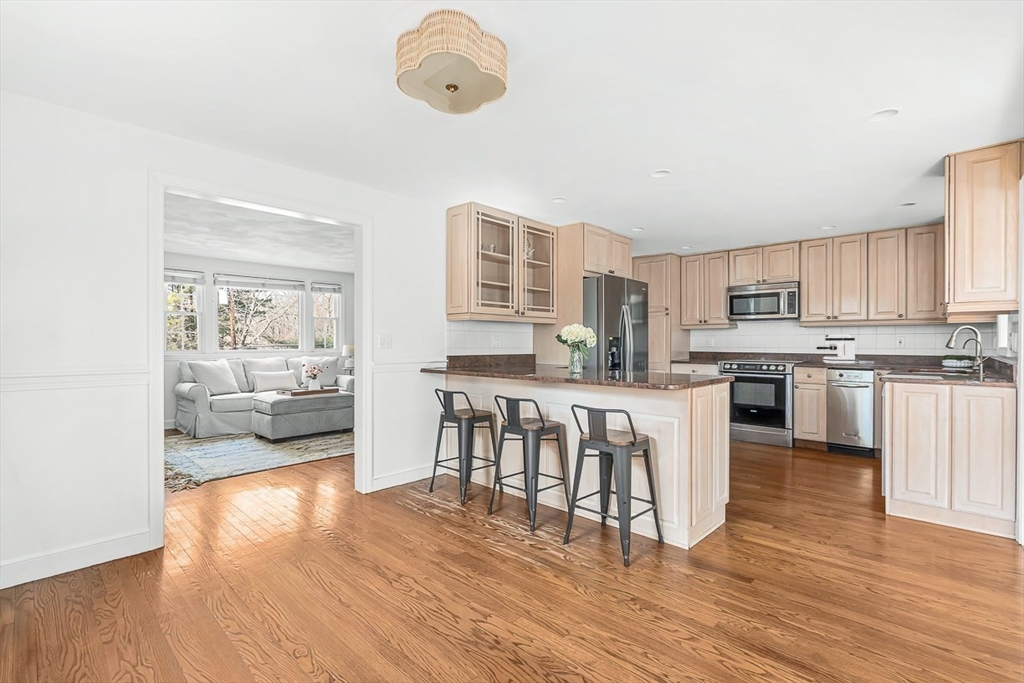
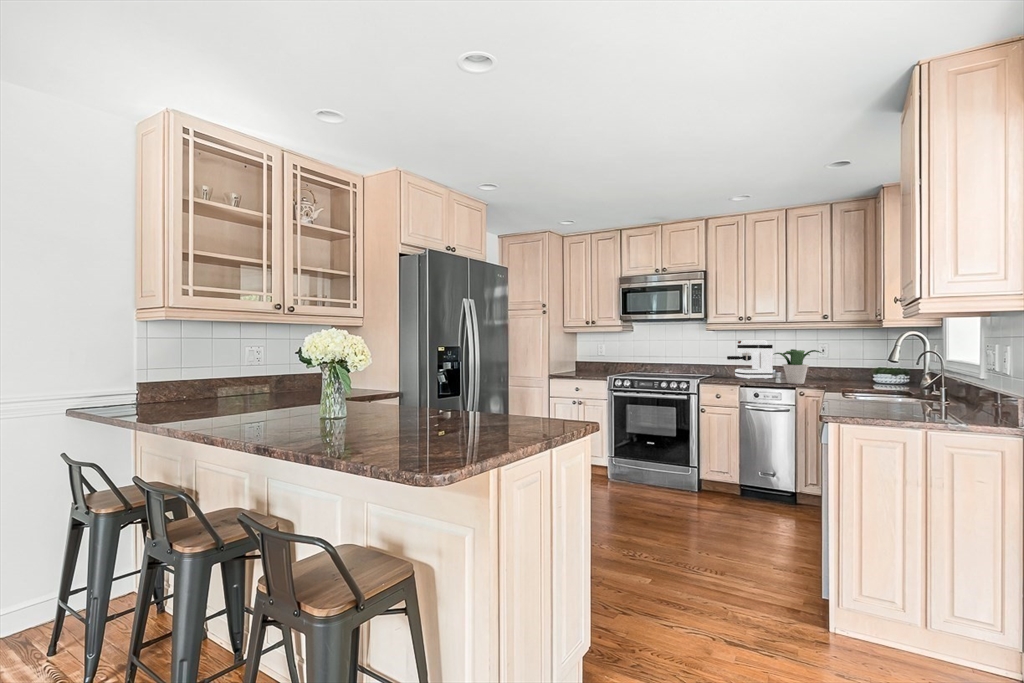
potted plant: none [854,341,895,366] -> present [773,349,821,384]

